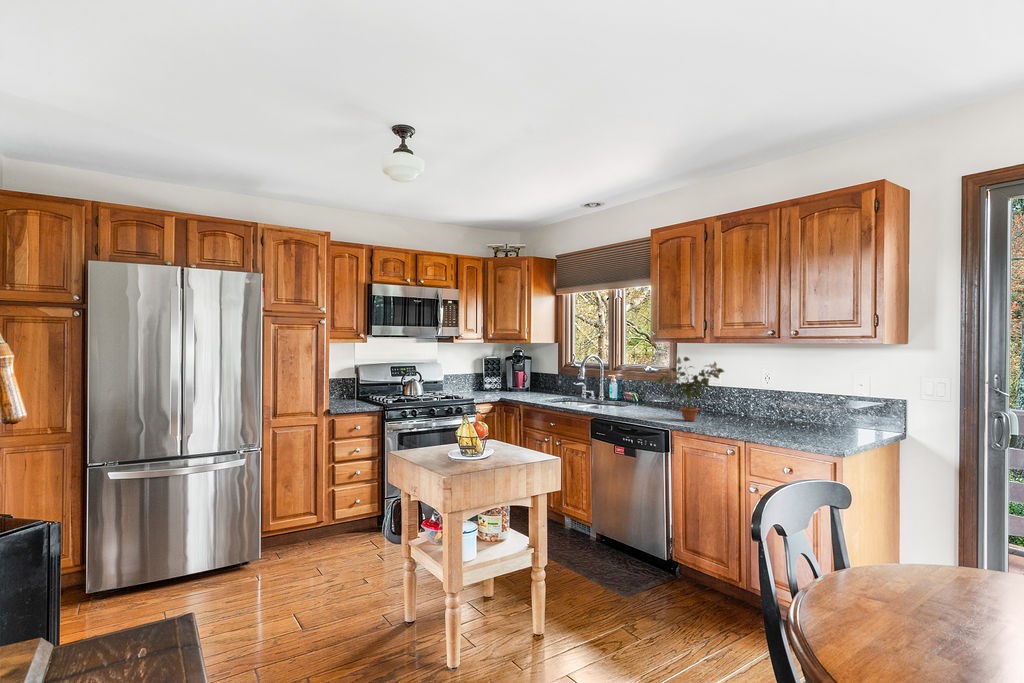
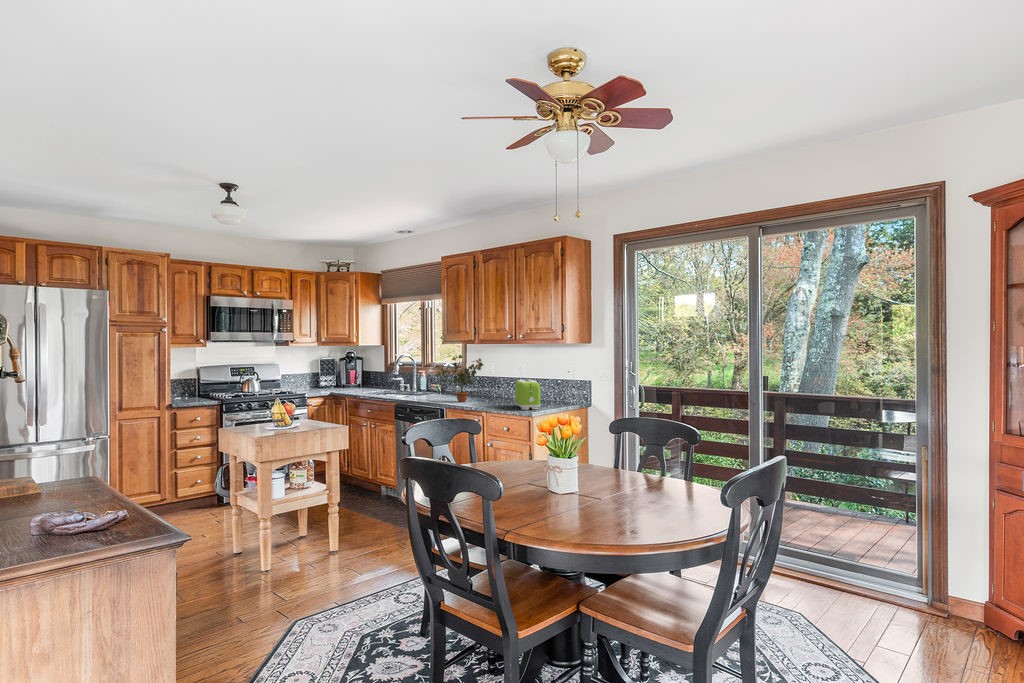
toaster: none [781,394,835,441] -> present [515,380,540,410]

